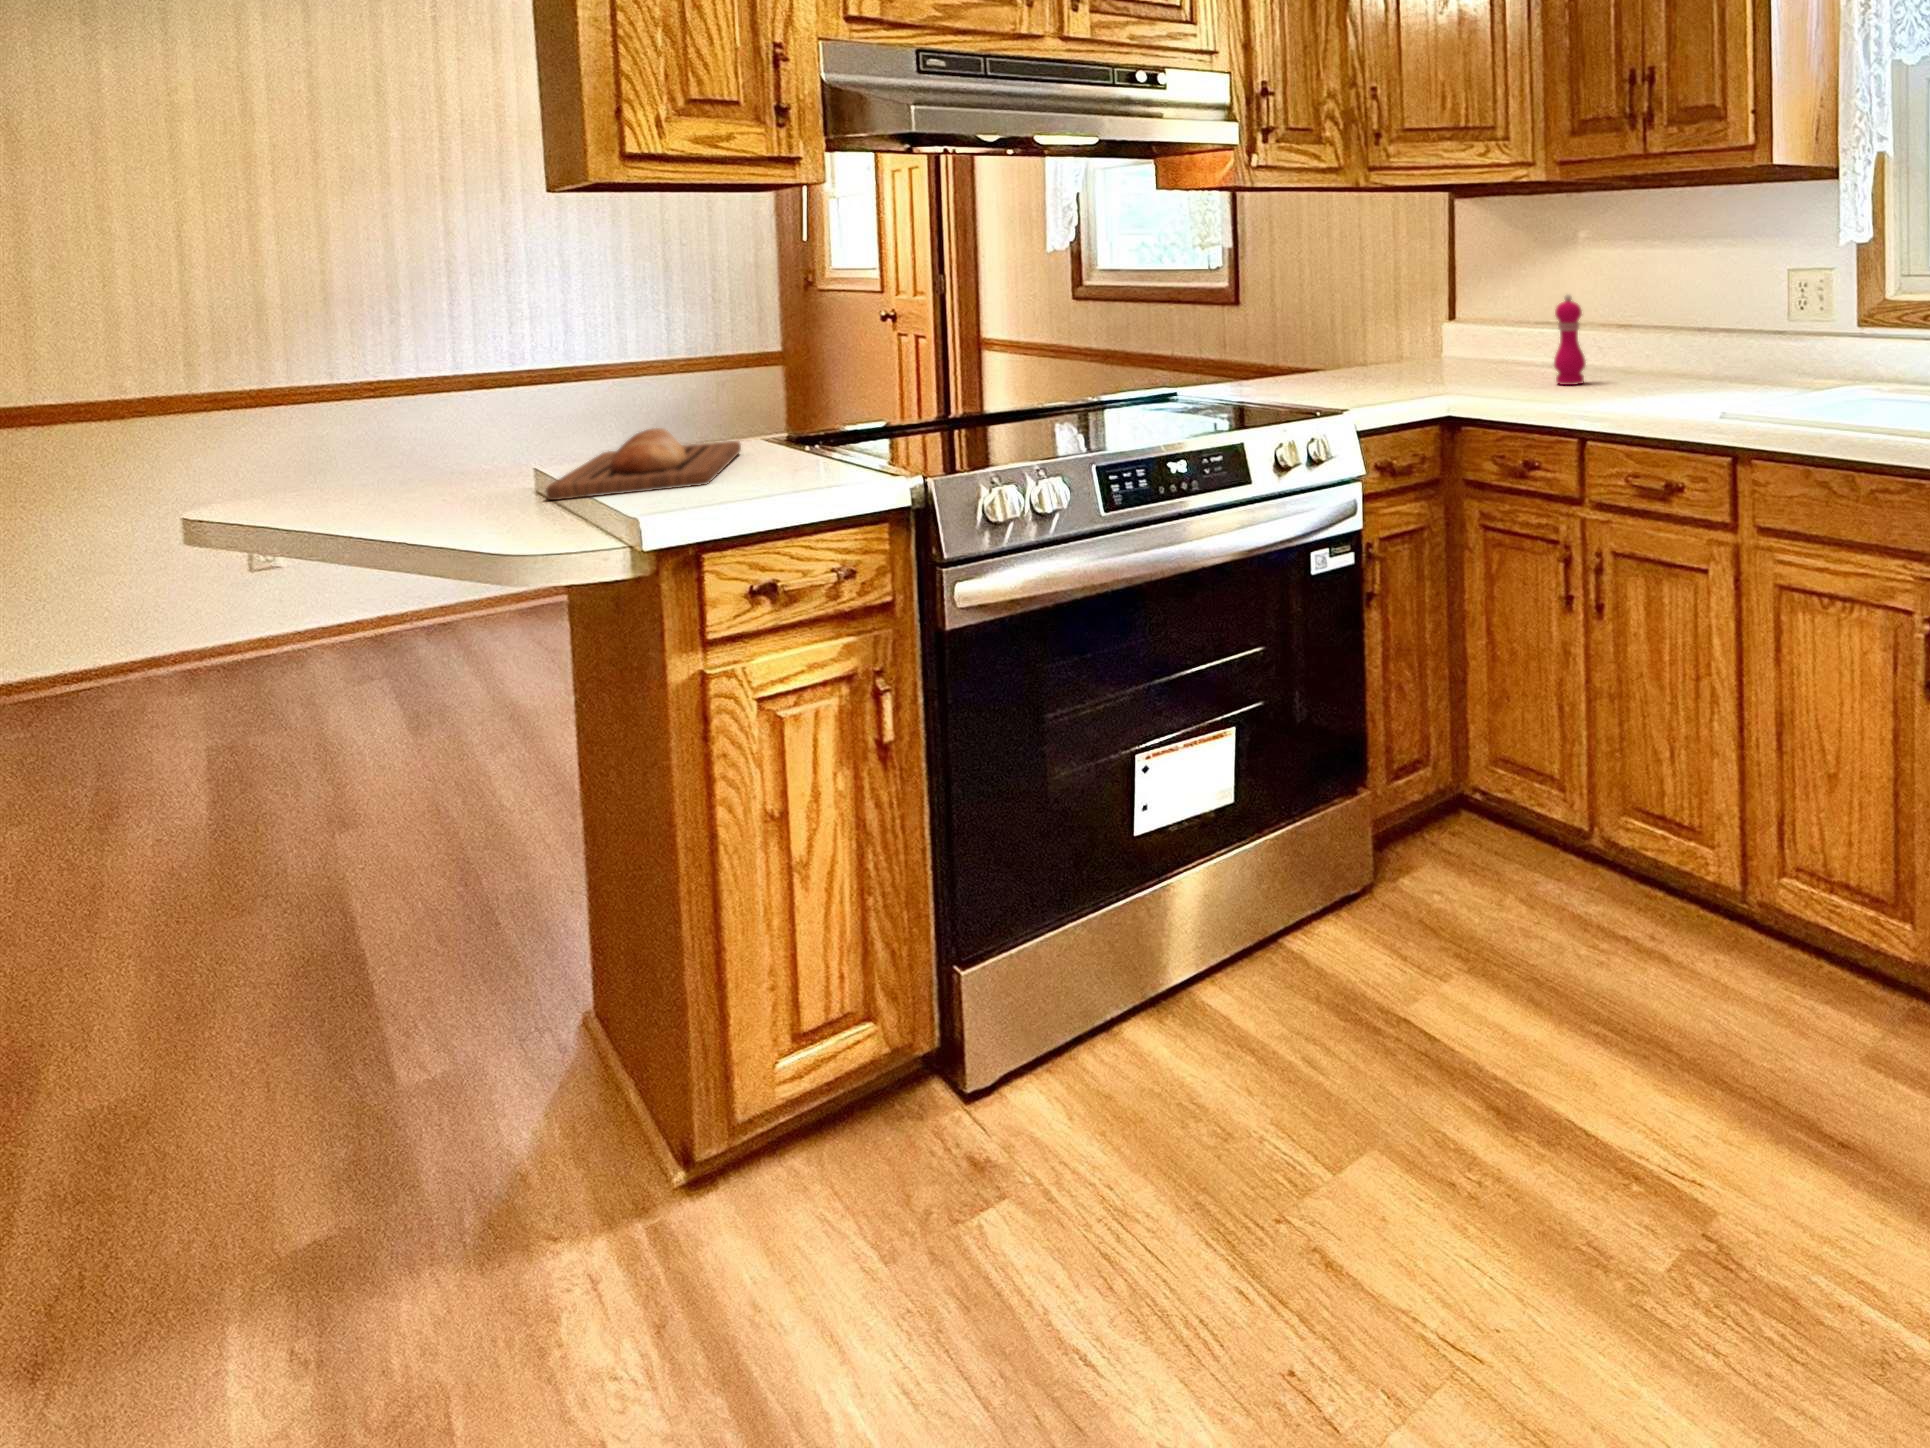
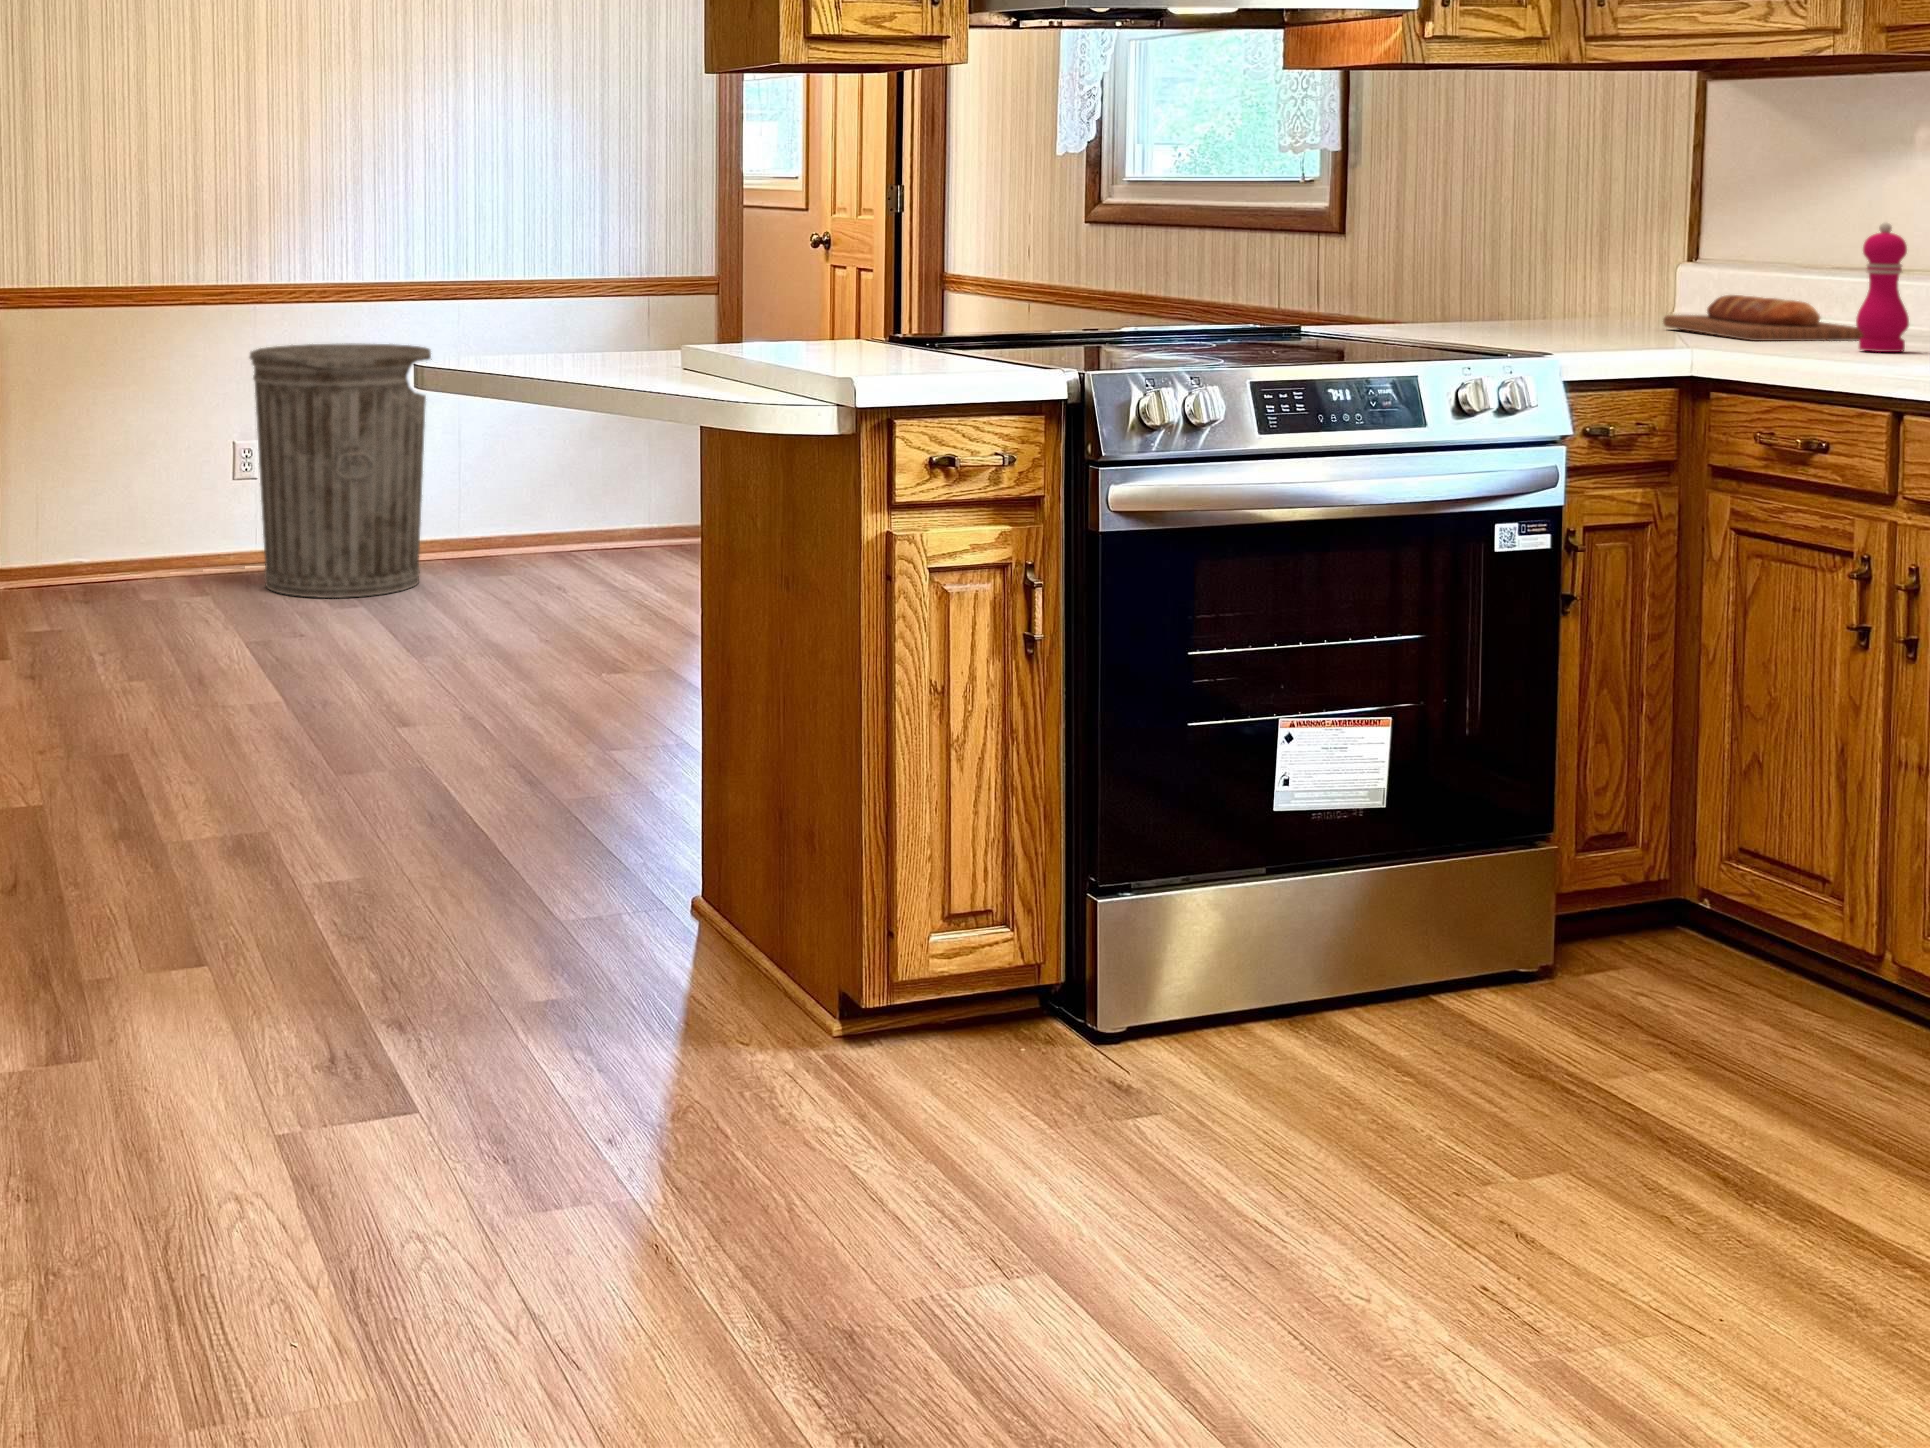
trash can: none [255,428,482,673] -> present [250,343,432,598]
bread loaf: present [546,428,741,500] -> present [1663,295,1863,341]

